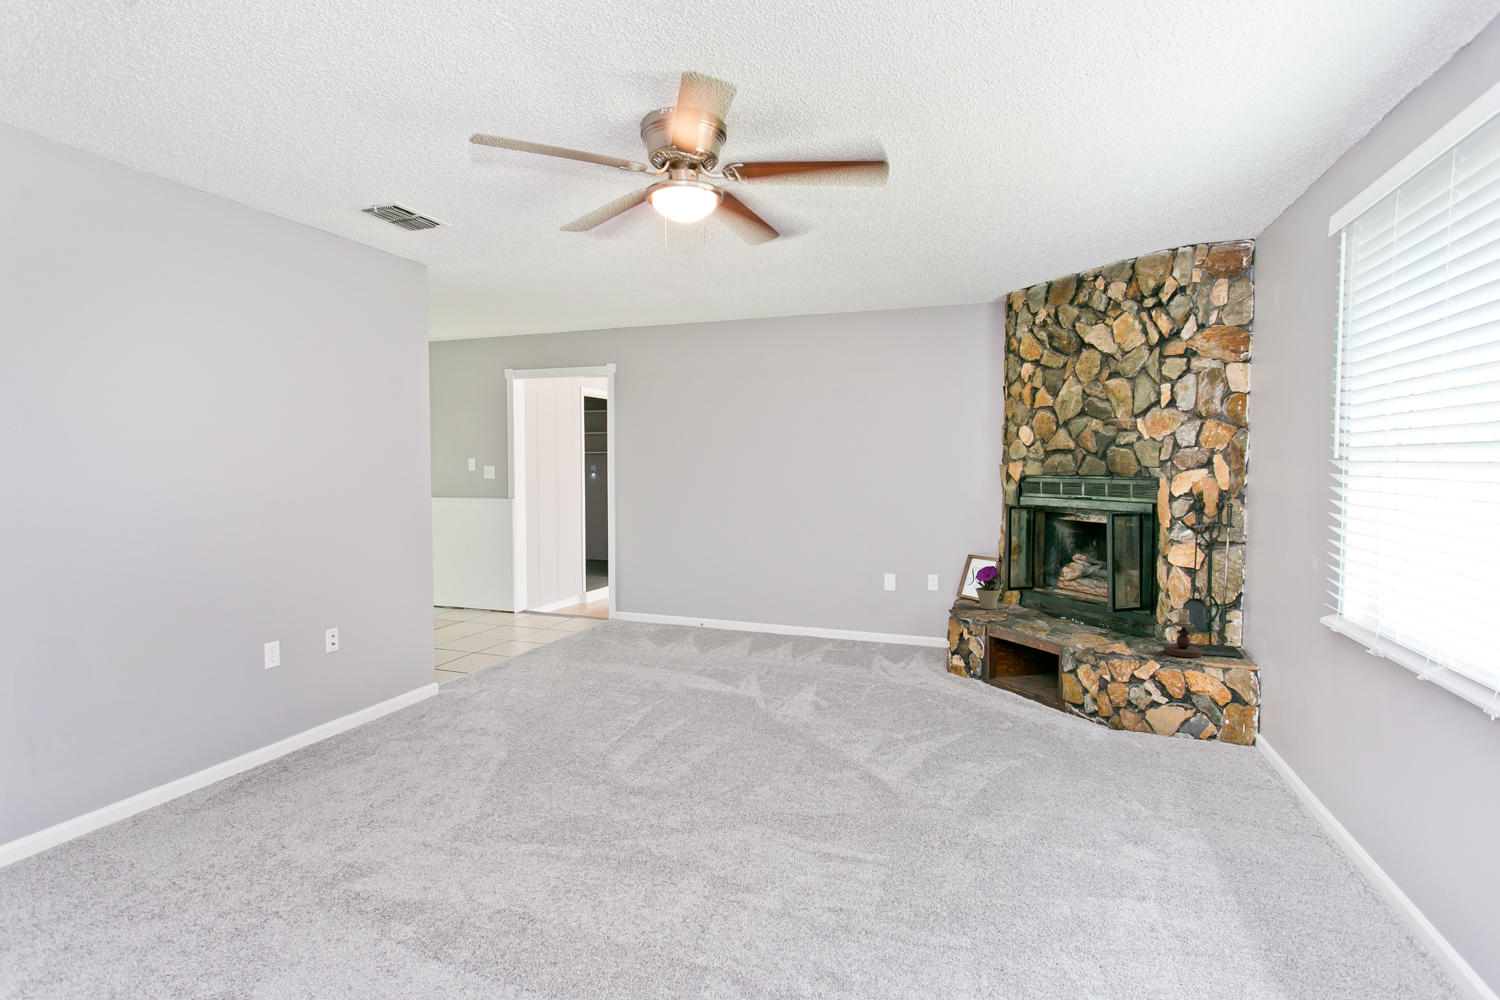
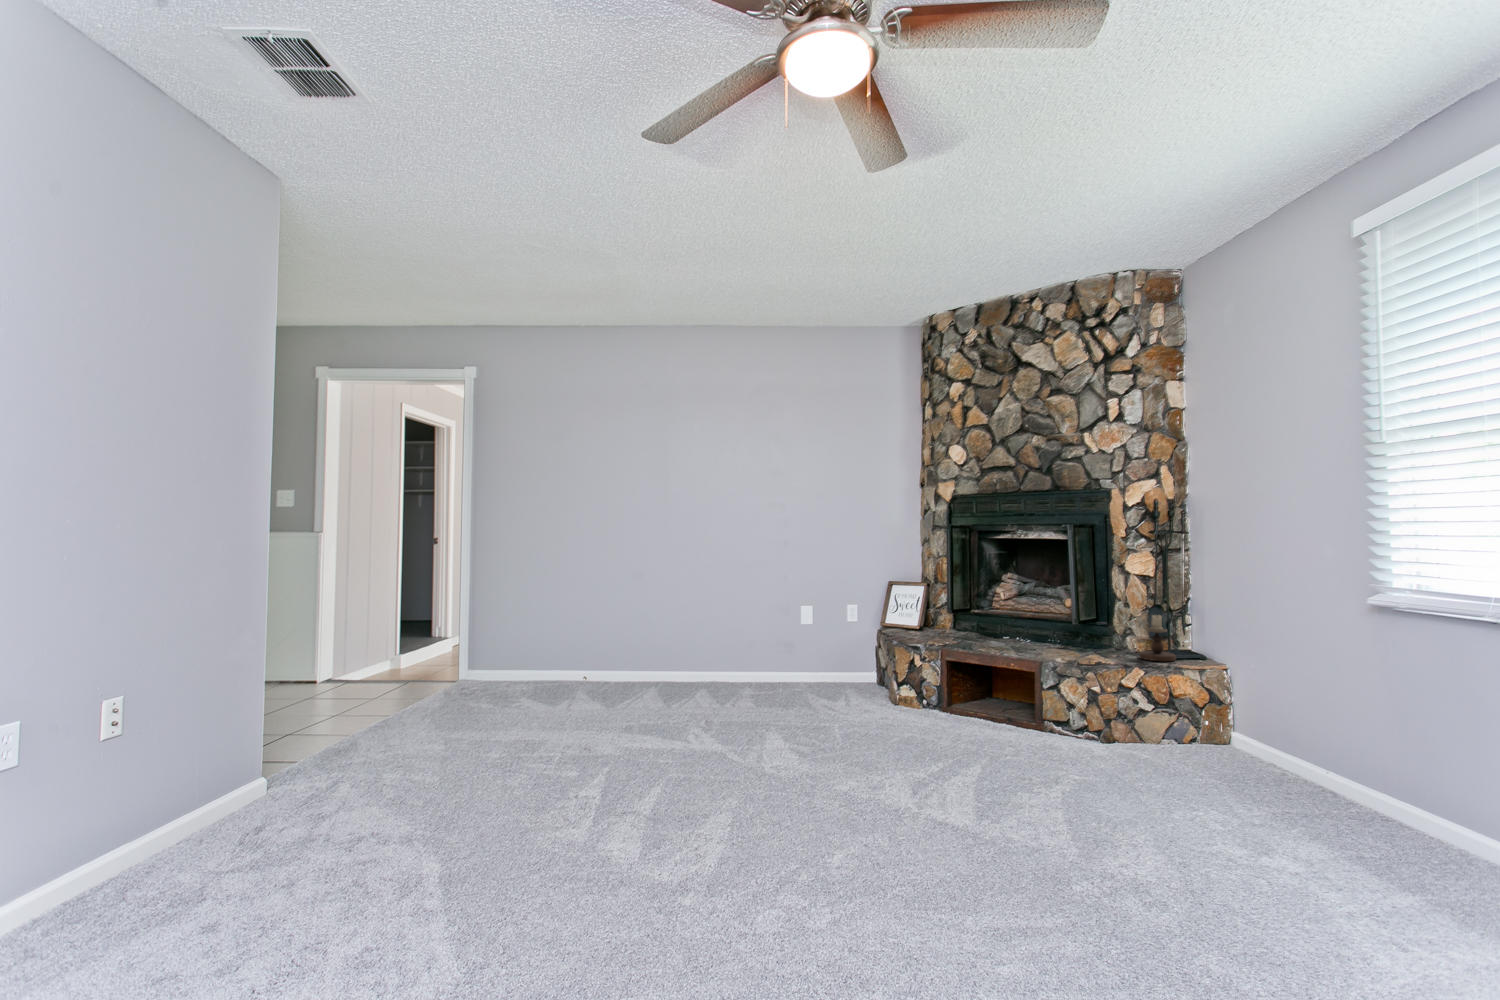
flower pot: present [976,566,1001,609] -> none [916,589,941,634]

